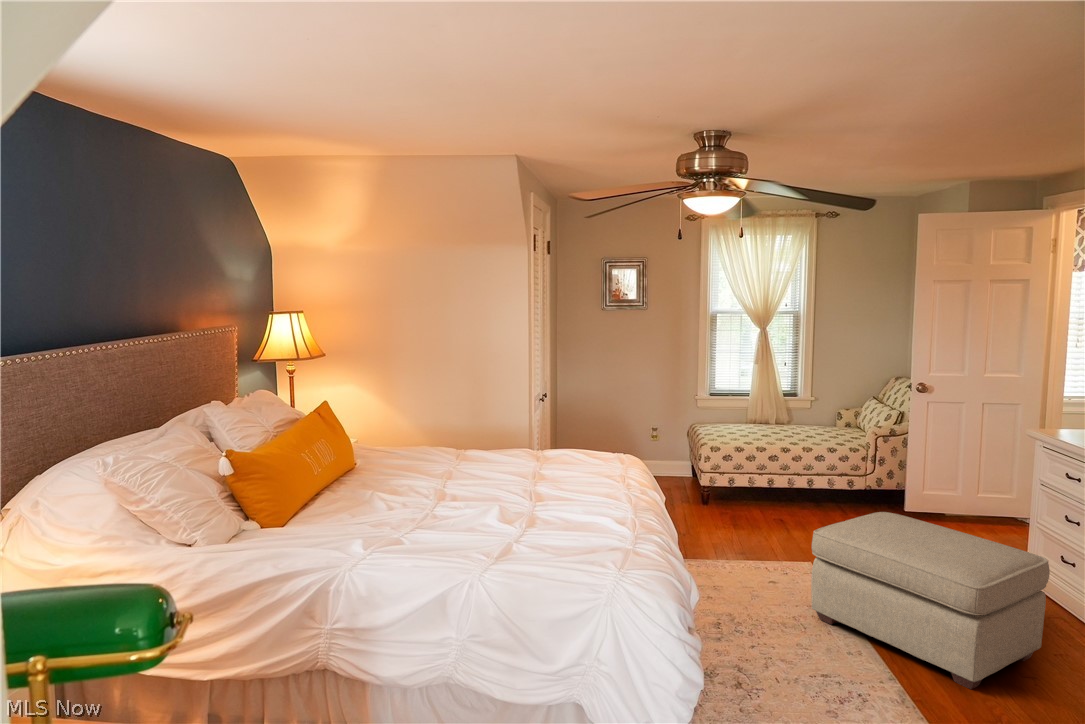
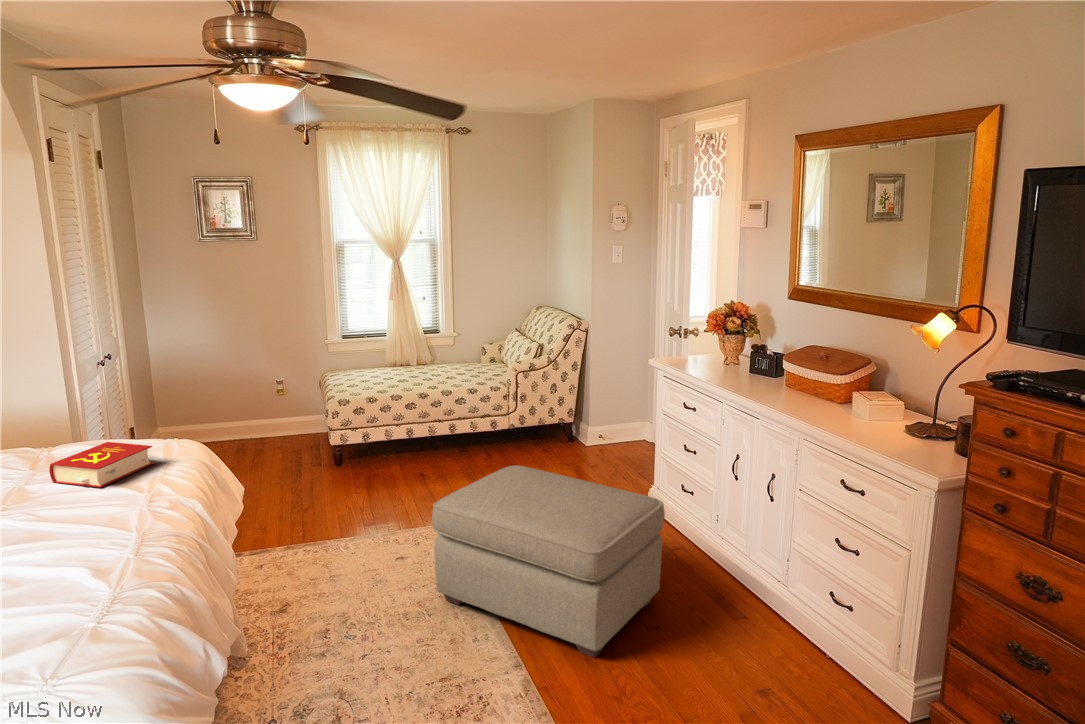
book: none [545,449,606,478] -> present [49,442,154,487]

